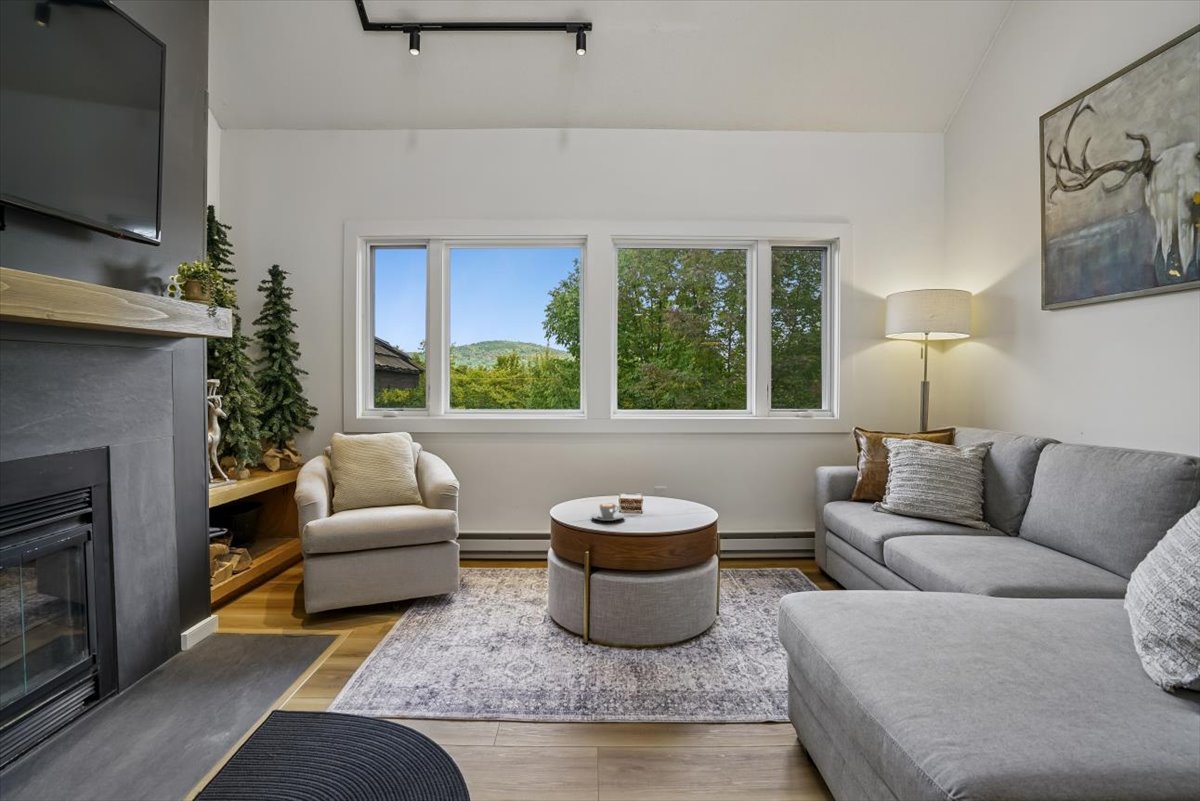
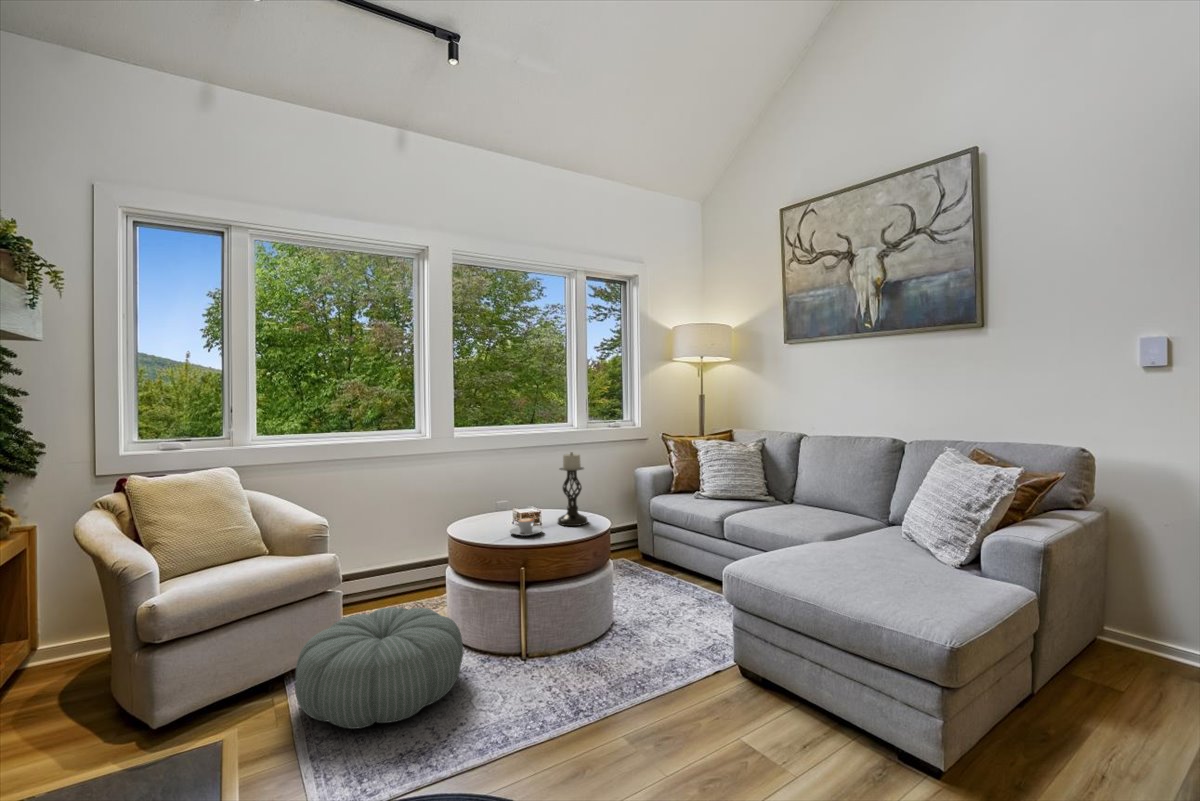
candle holder: none [652,440,685,519] -> present [558,452,588,526]
pouf: none [383,566,528,663] -> present [295,608,463,729]

